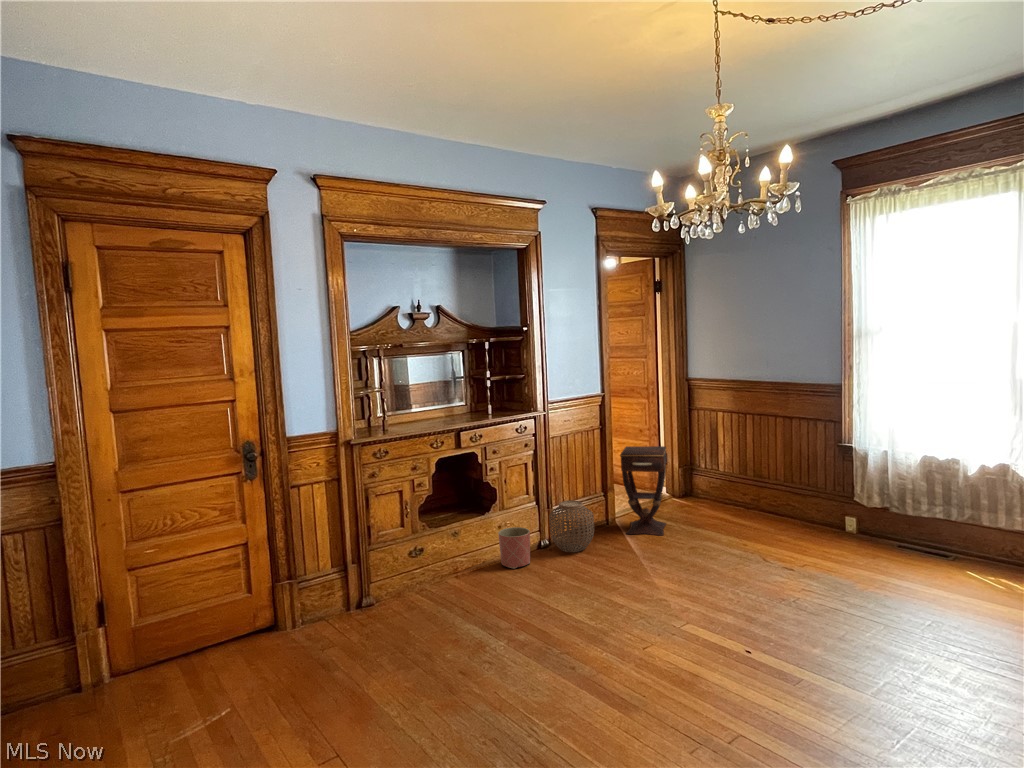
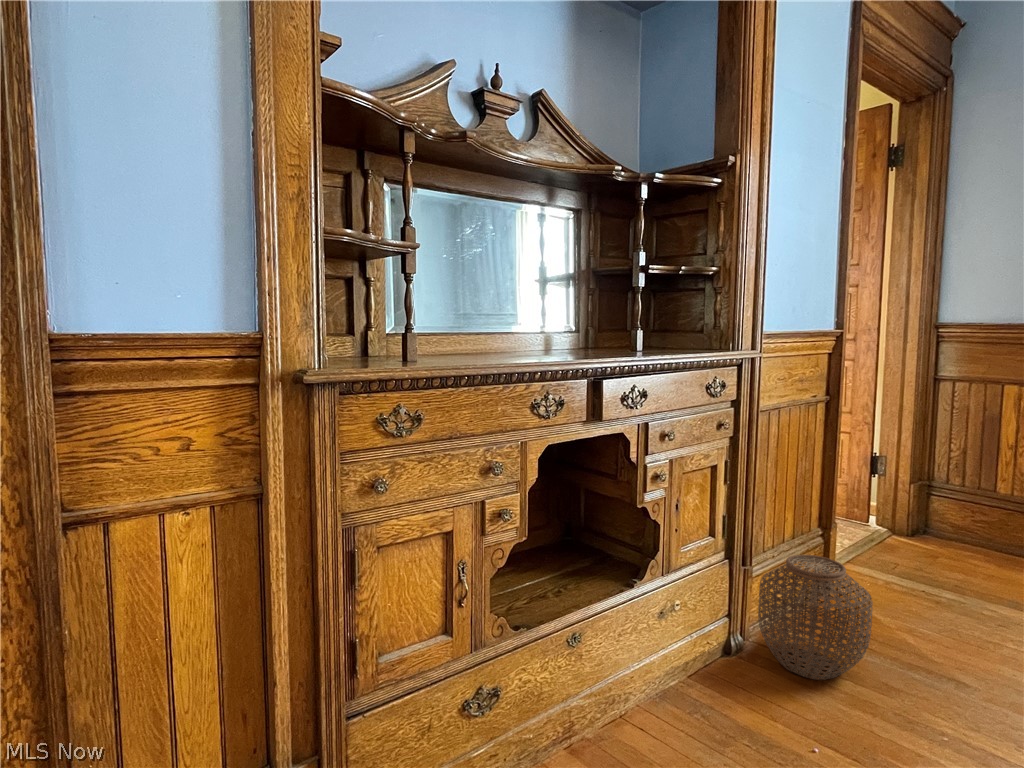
side table: present [620,446,666,536] -> none [872,440,1009,637]
planter: present [498,527,530,569] -> none [667,618,749,734]

